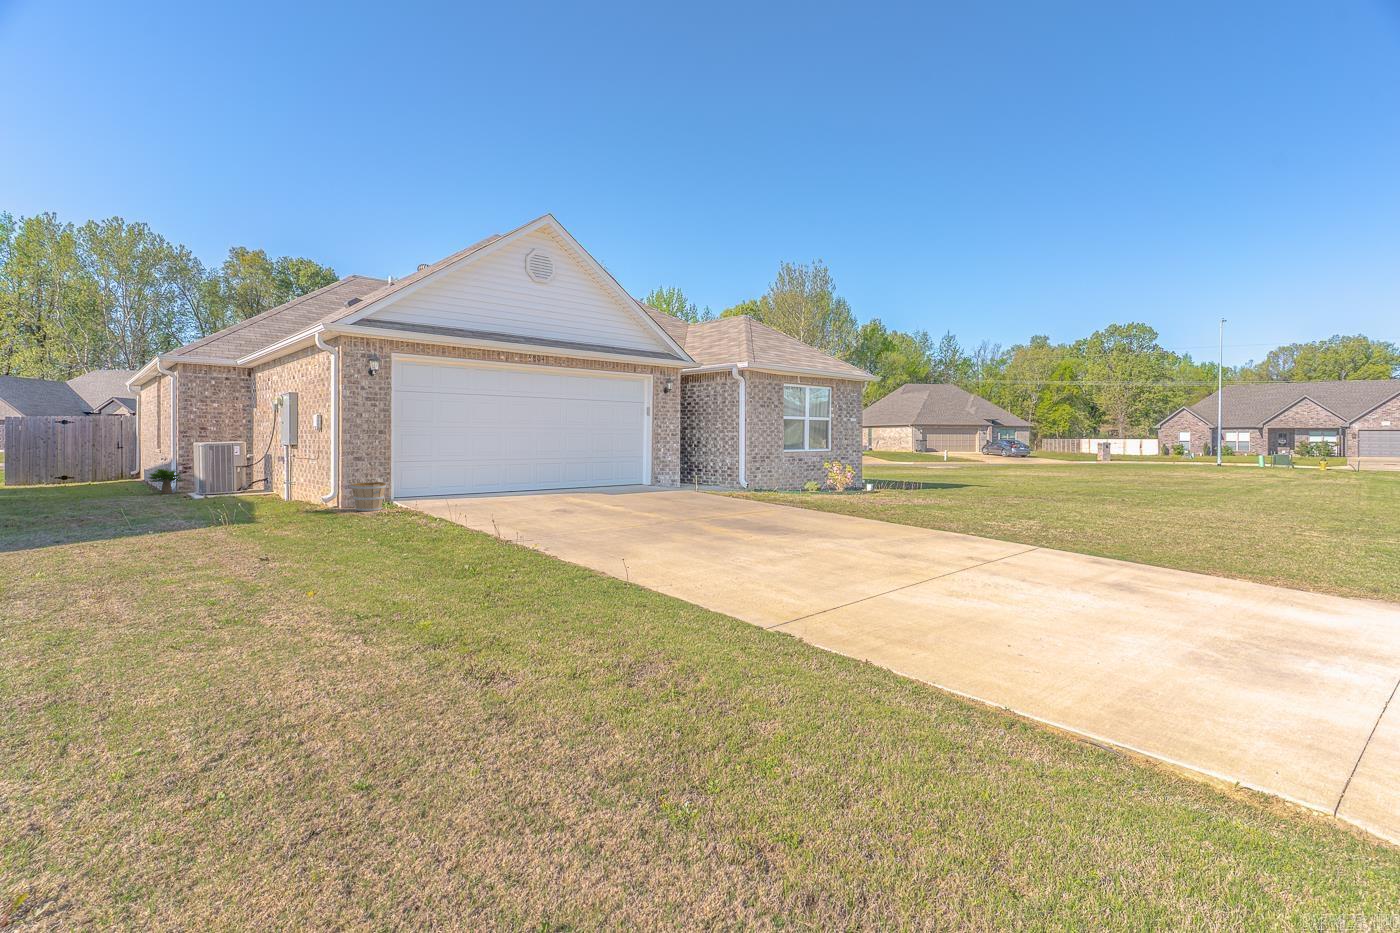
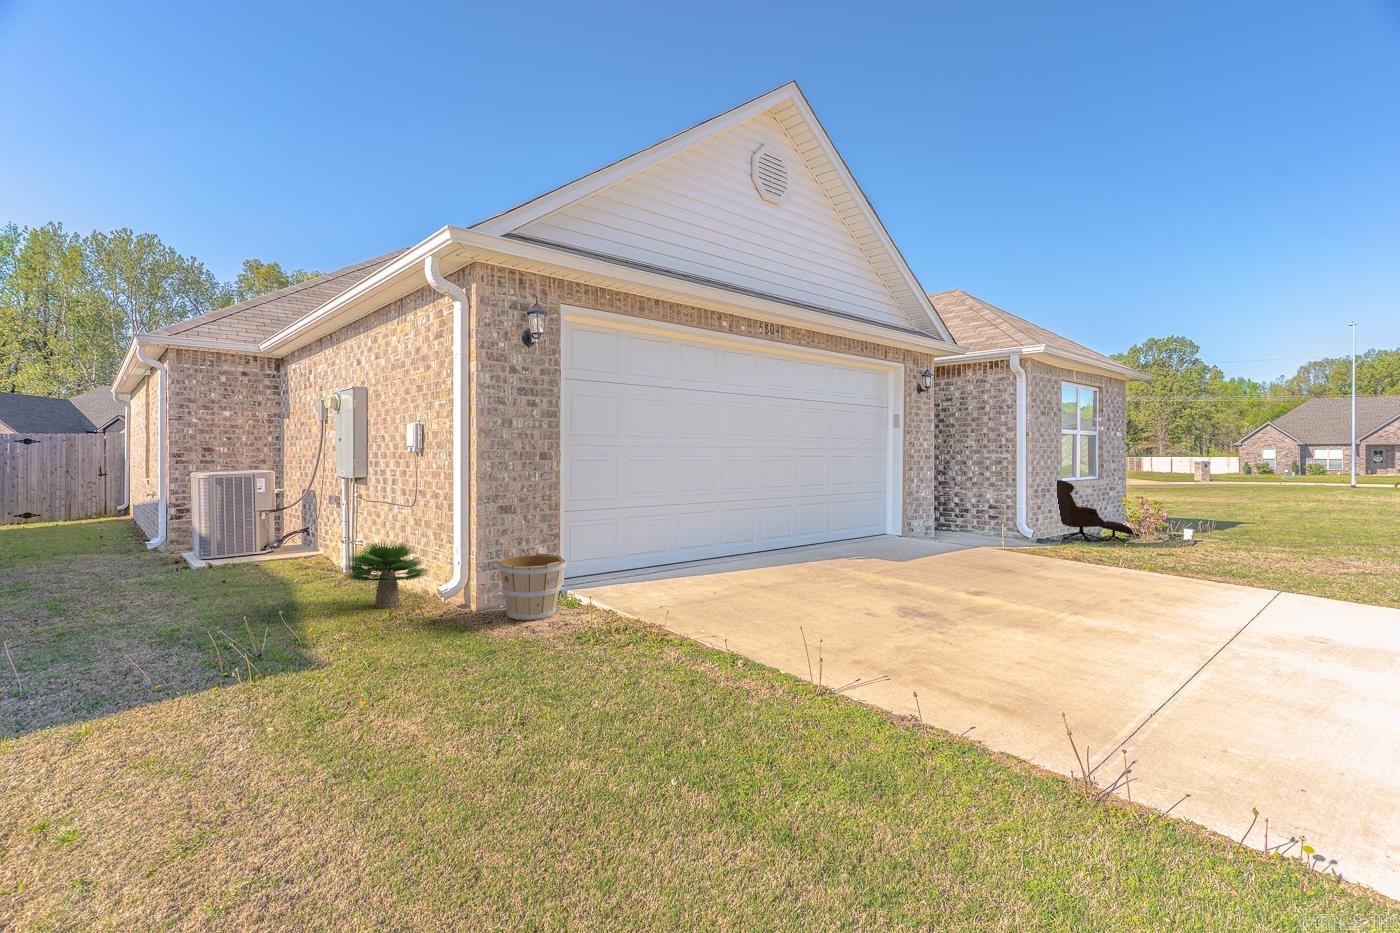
lounge chair: none [772,452,815,493] -> present [1055,480,1132,543]
potted plant: present [149,469,183,494] -> present [346,543,427,608]

